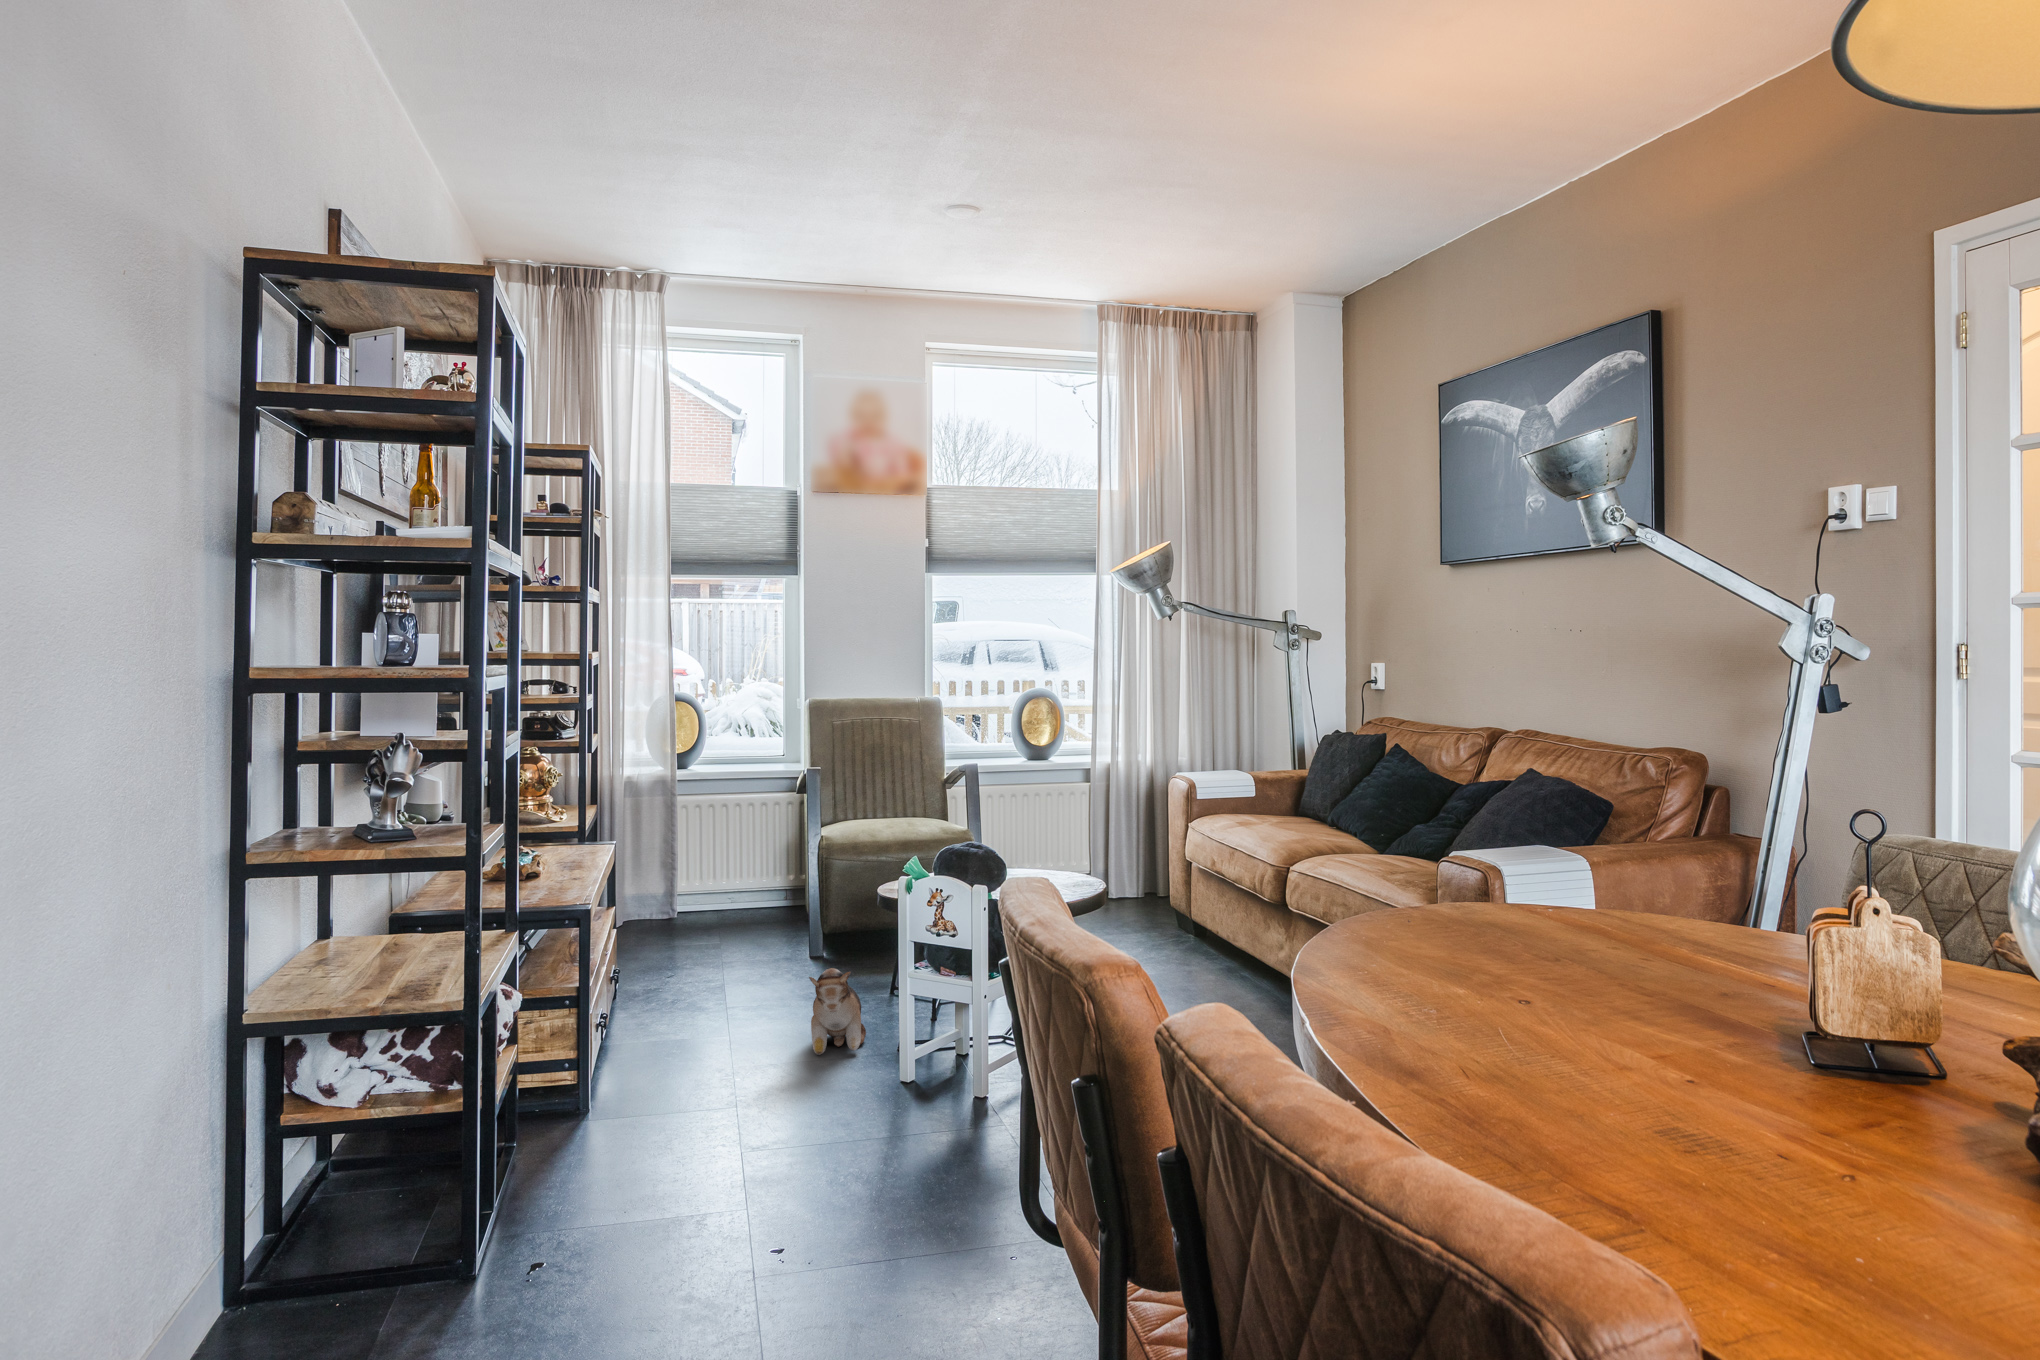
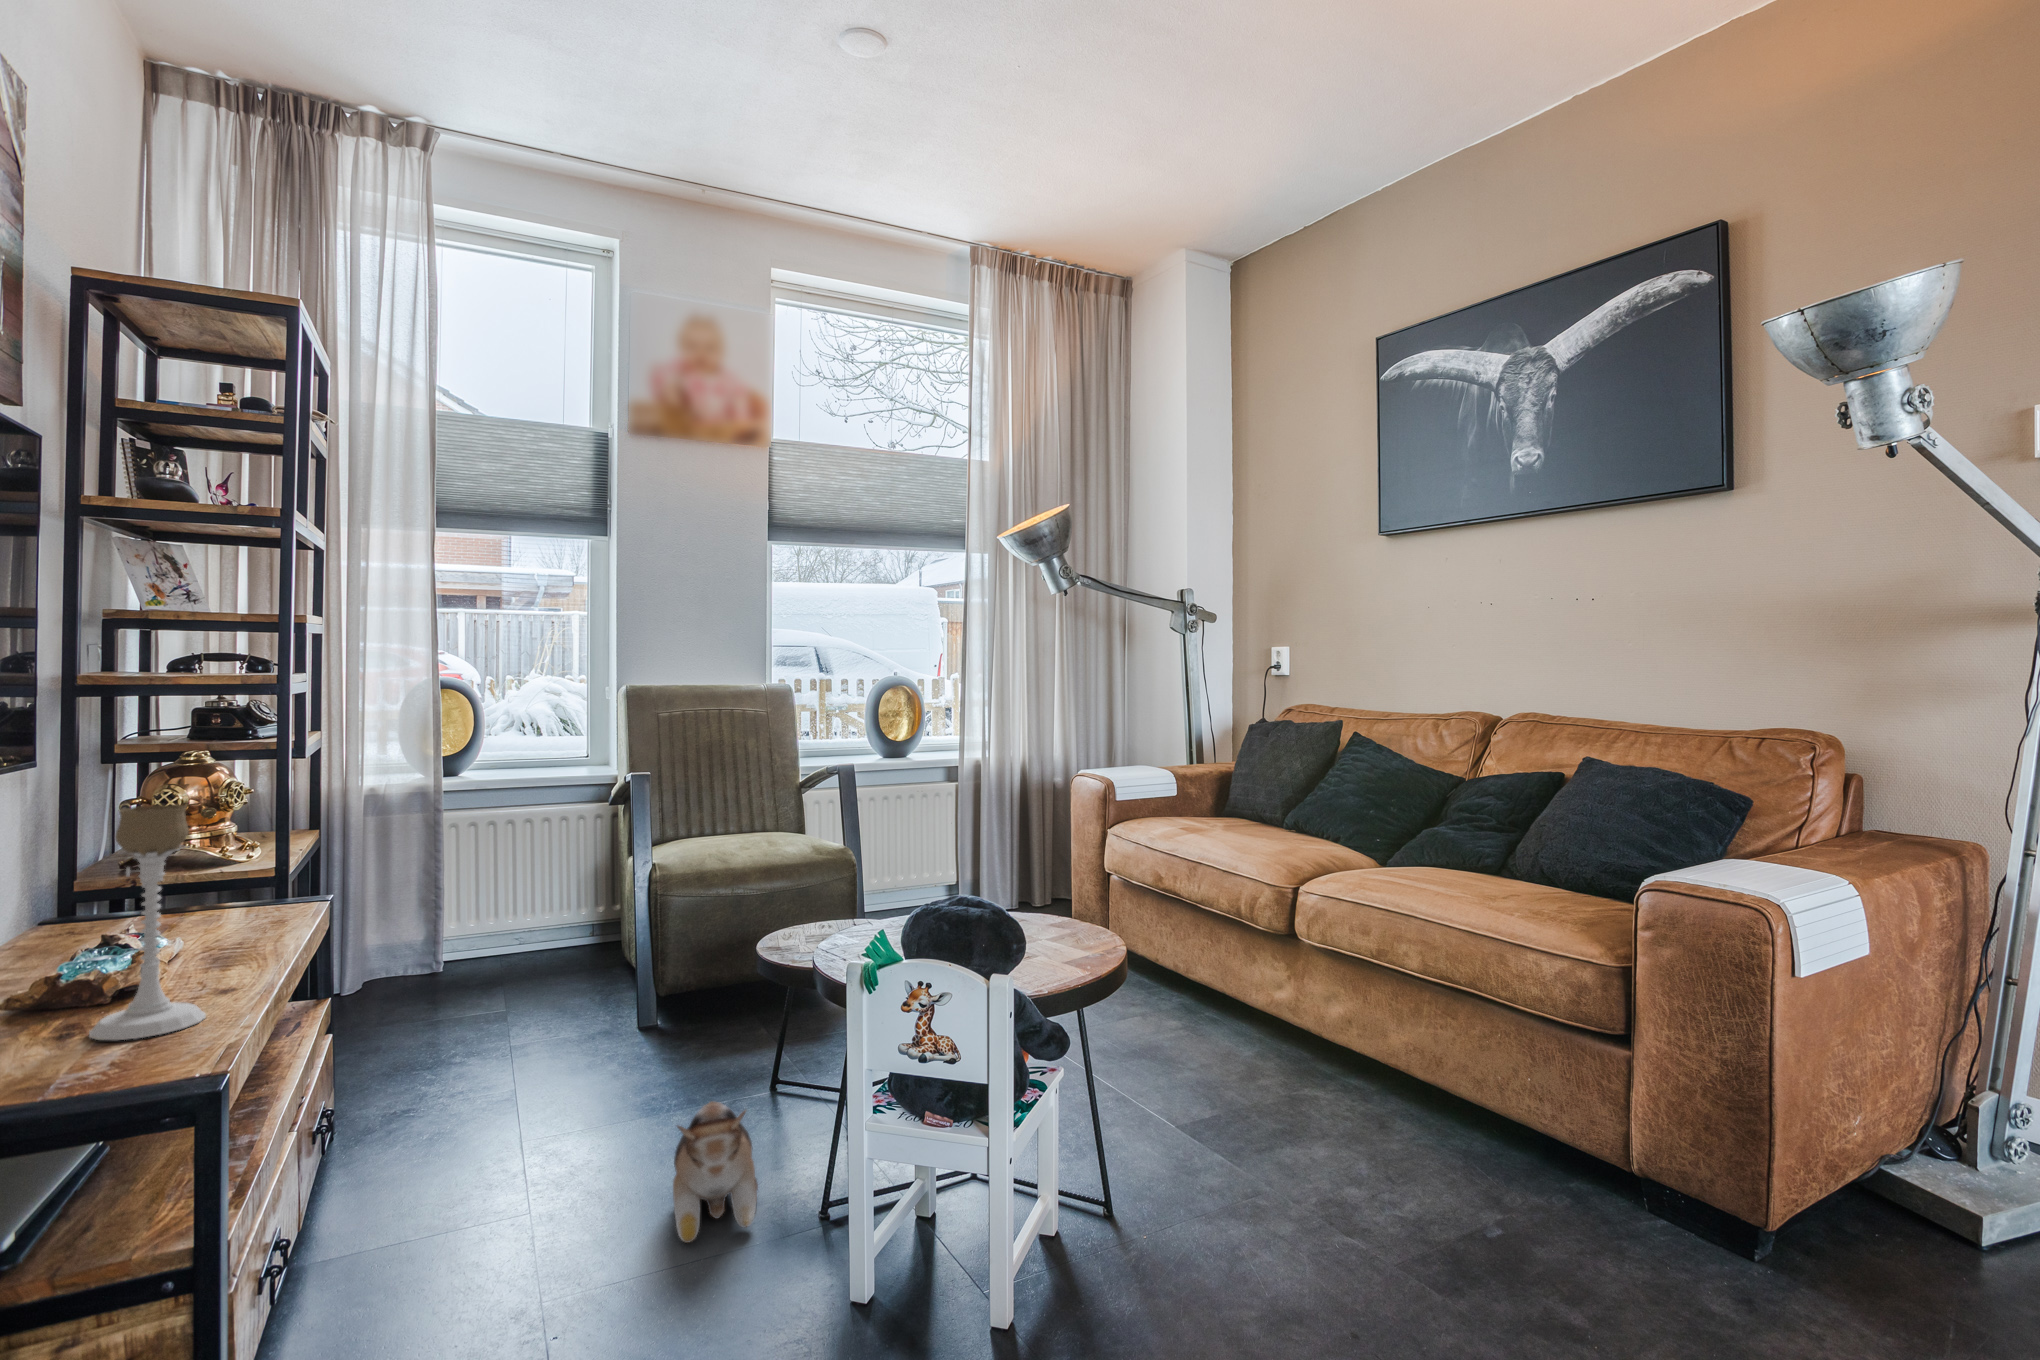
candle holder: none [516,774,566,894] -> present [89,804,206,1040]

